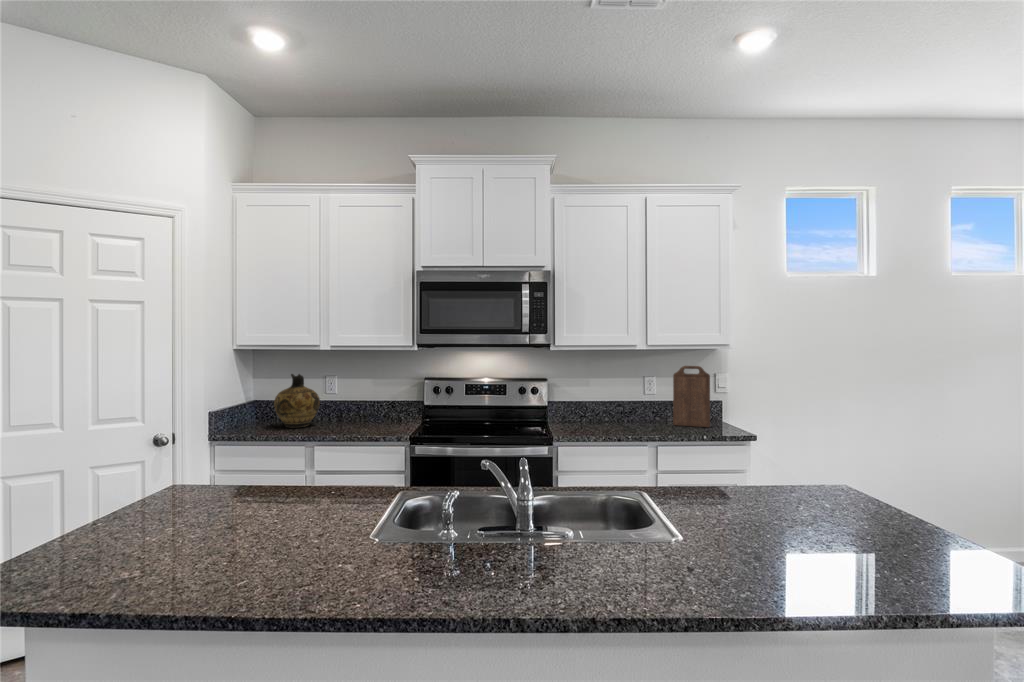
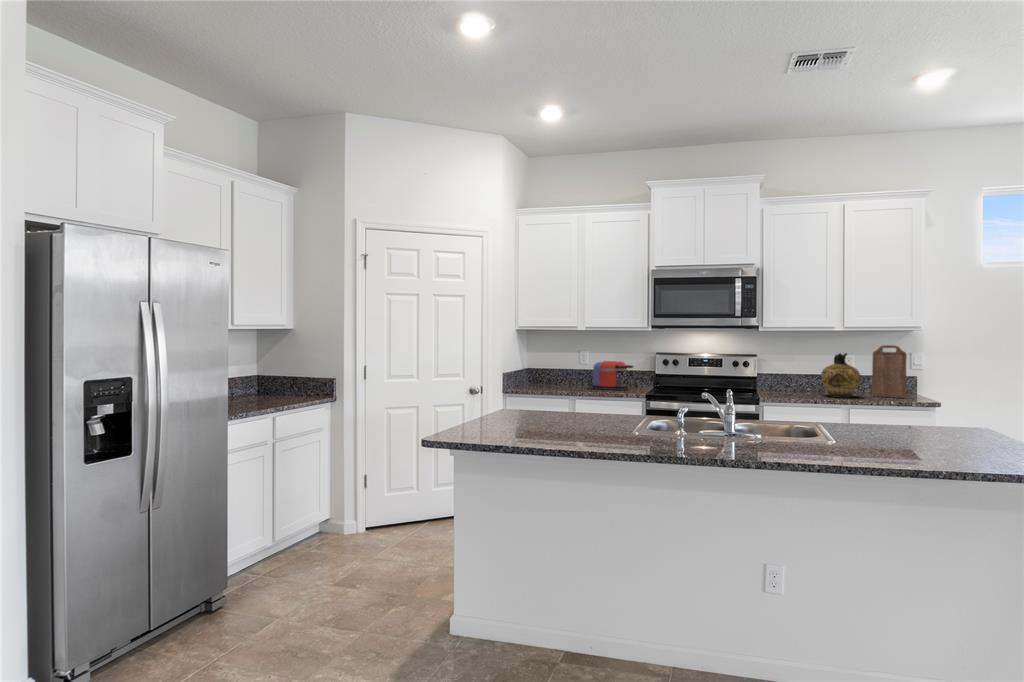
ceramic jug: present [274,374,320,427] -> present [821,353,860,397]
coffee maker: none [338,391,394,431] -> present [593,361,633,390]

